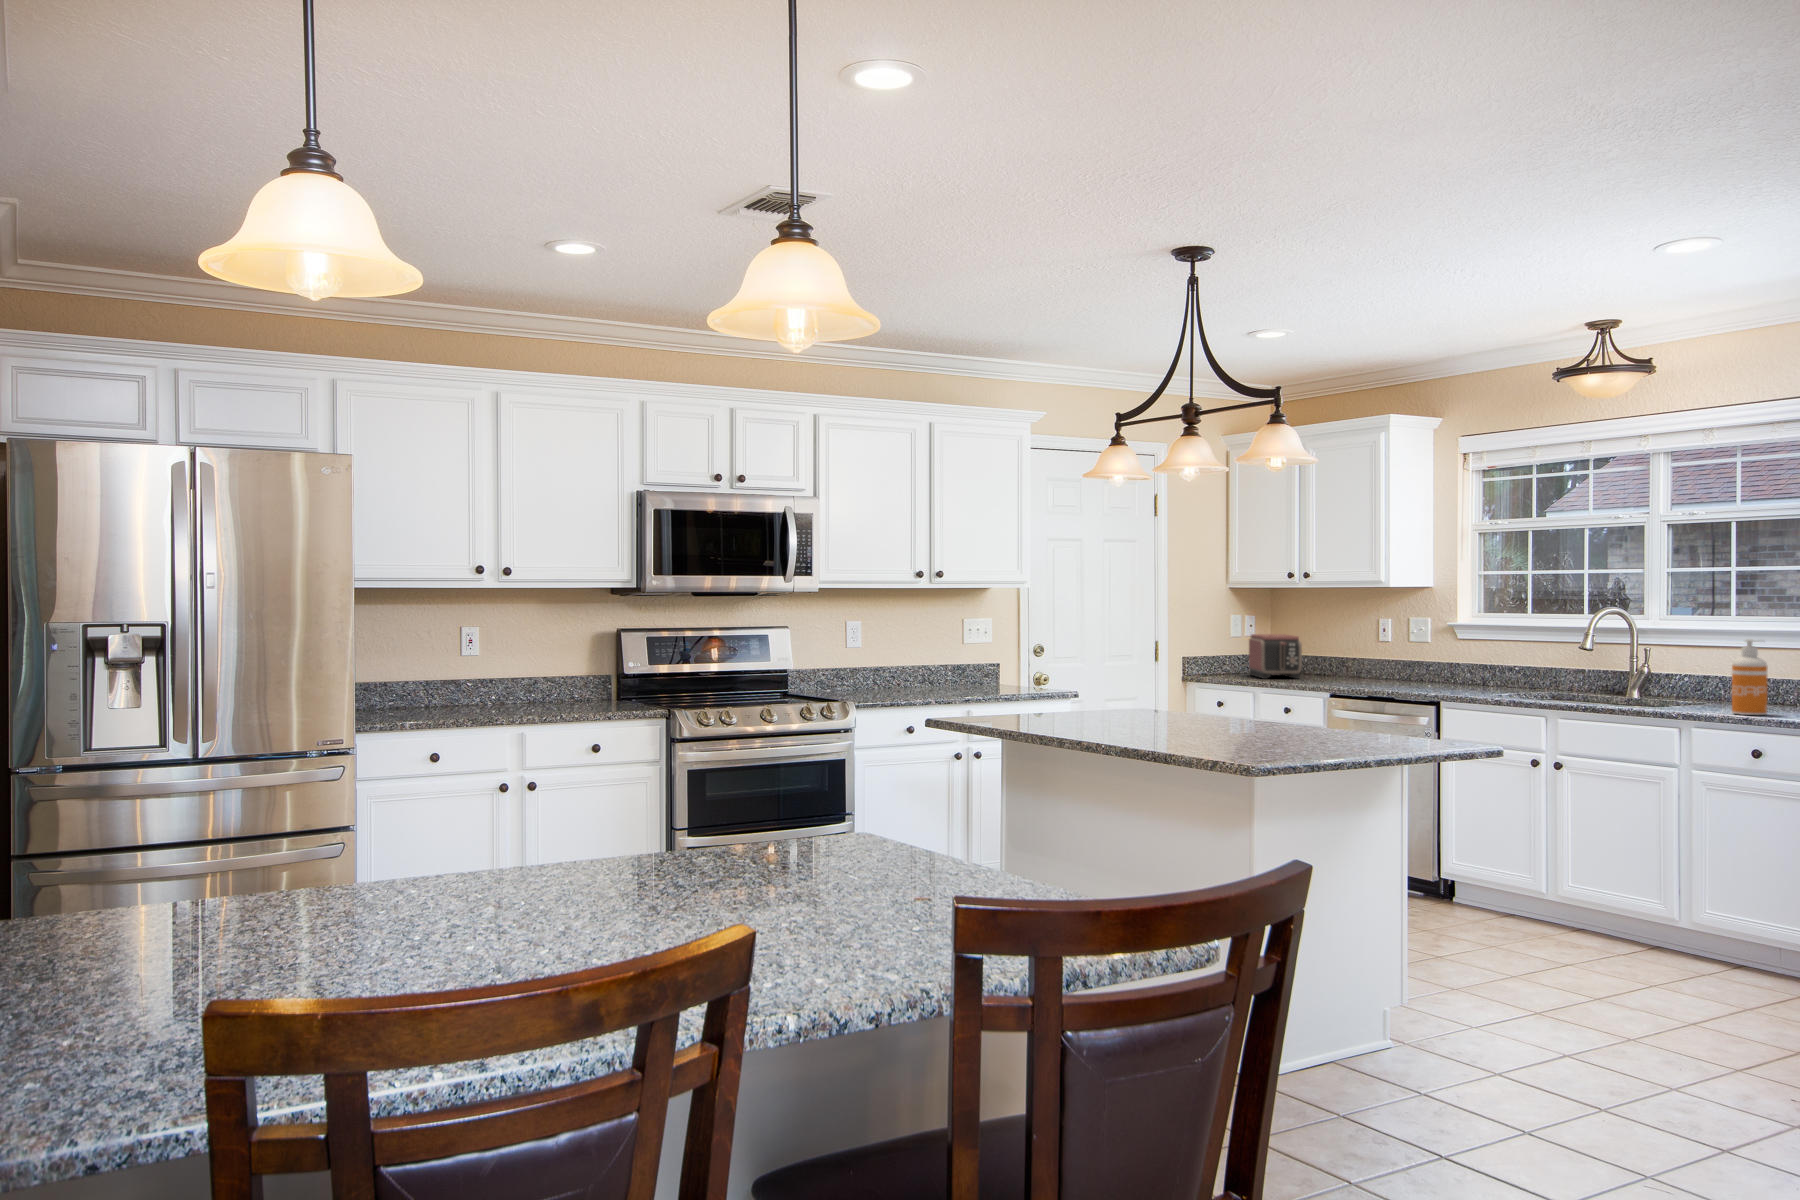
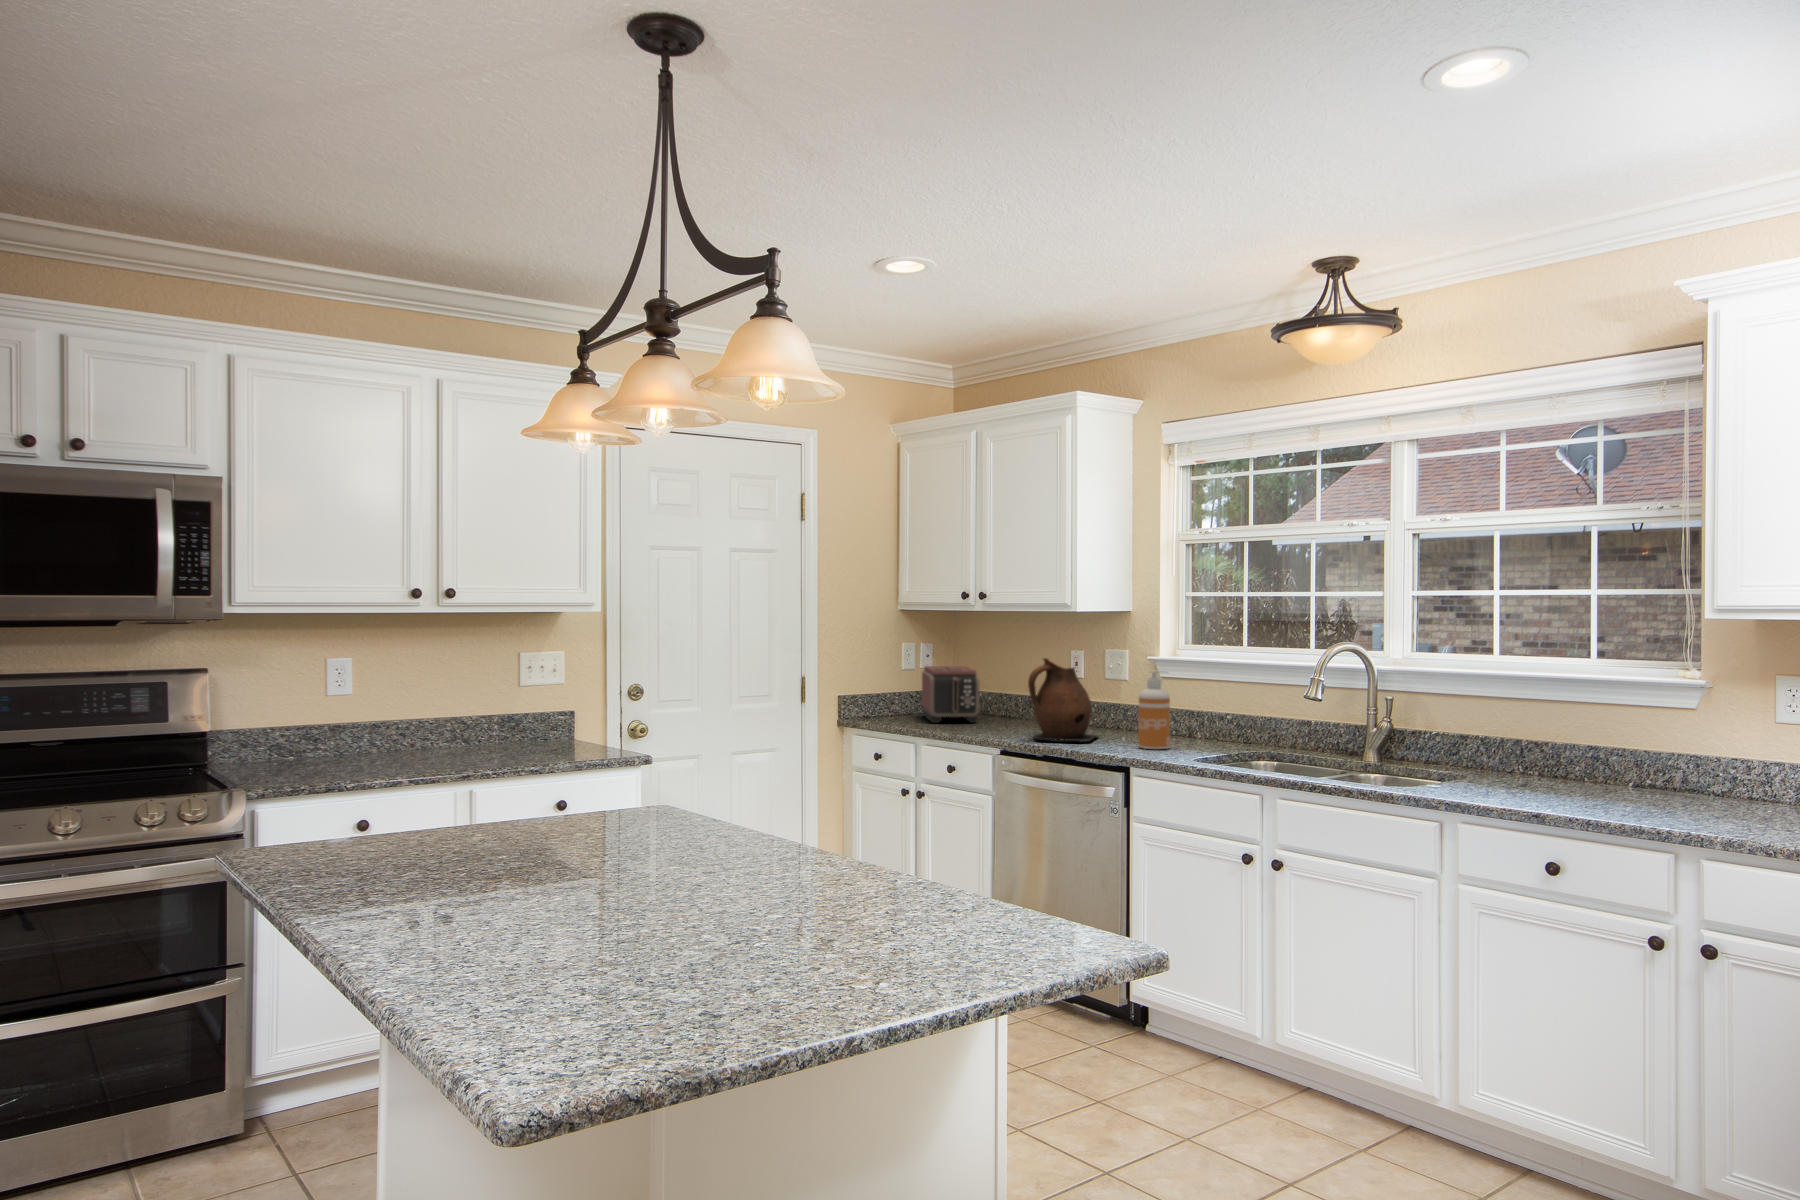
ceramic pitcher: none [1352,623,1408,688] -> present [1028,658,1098,742]
soap dispenser: present [1732,639,1767,715] -> present [1138,670,1170,749]

